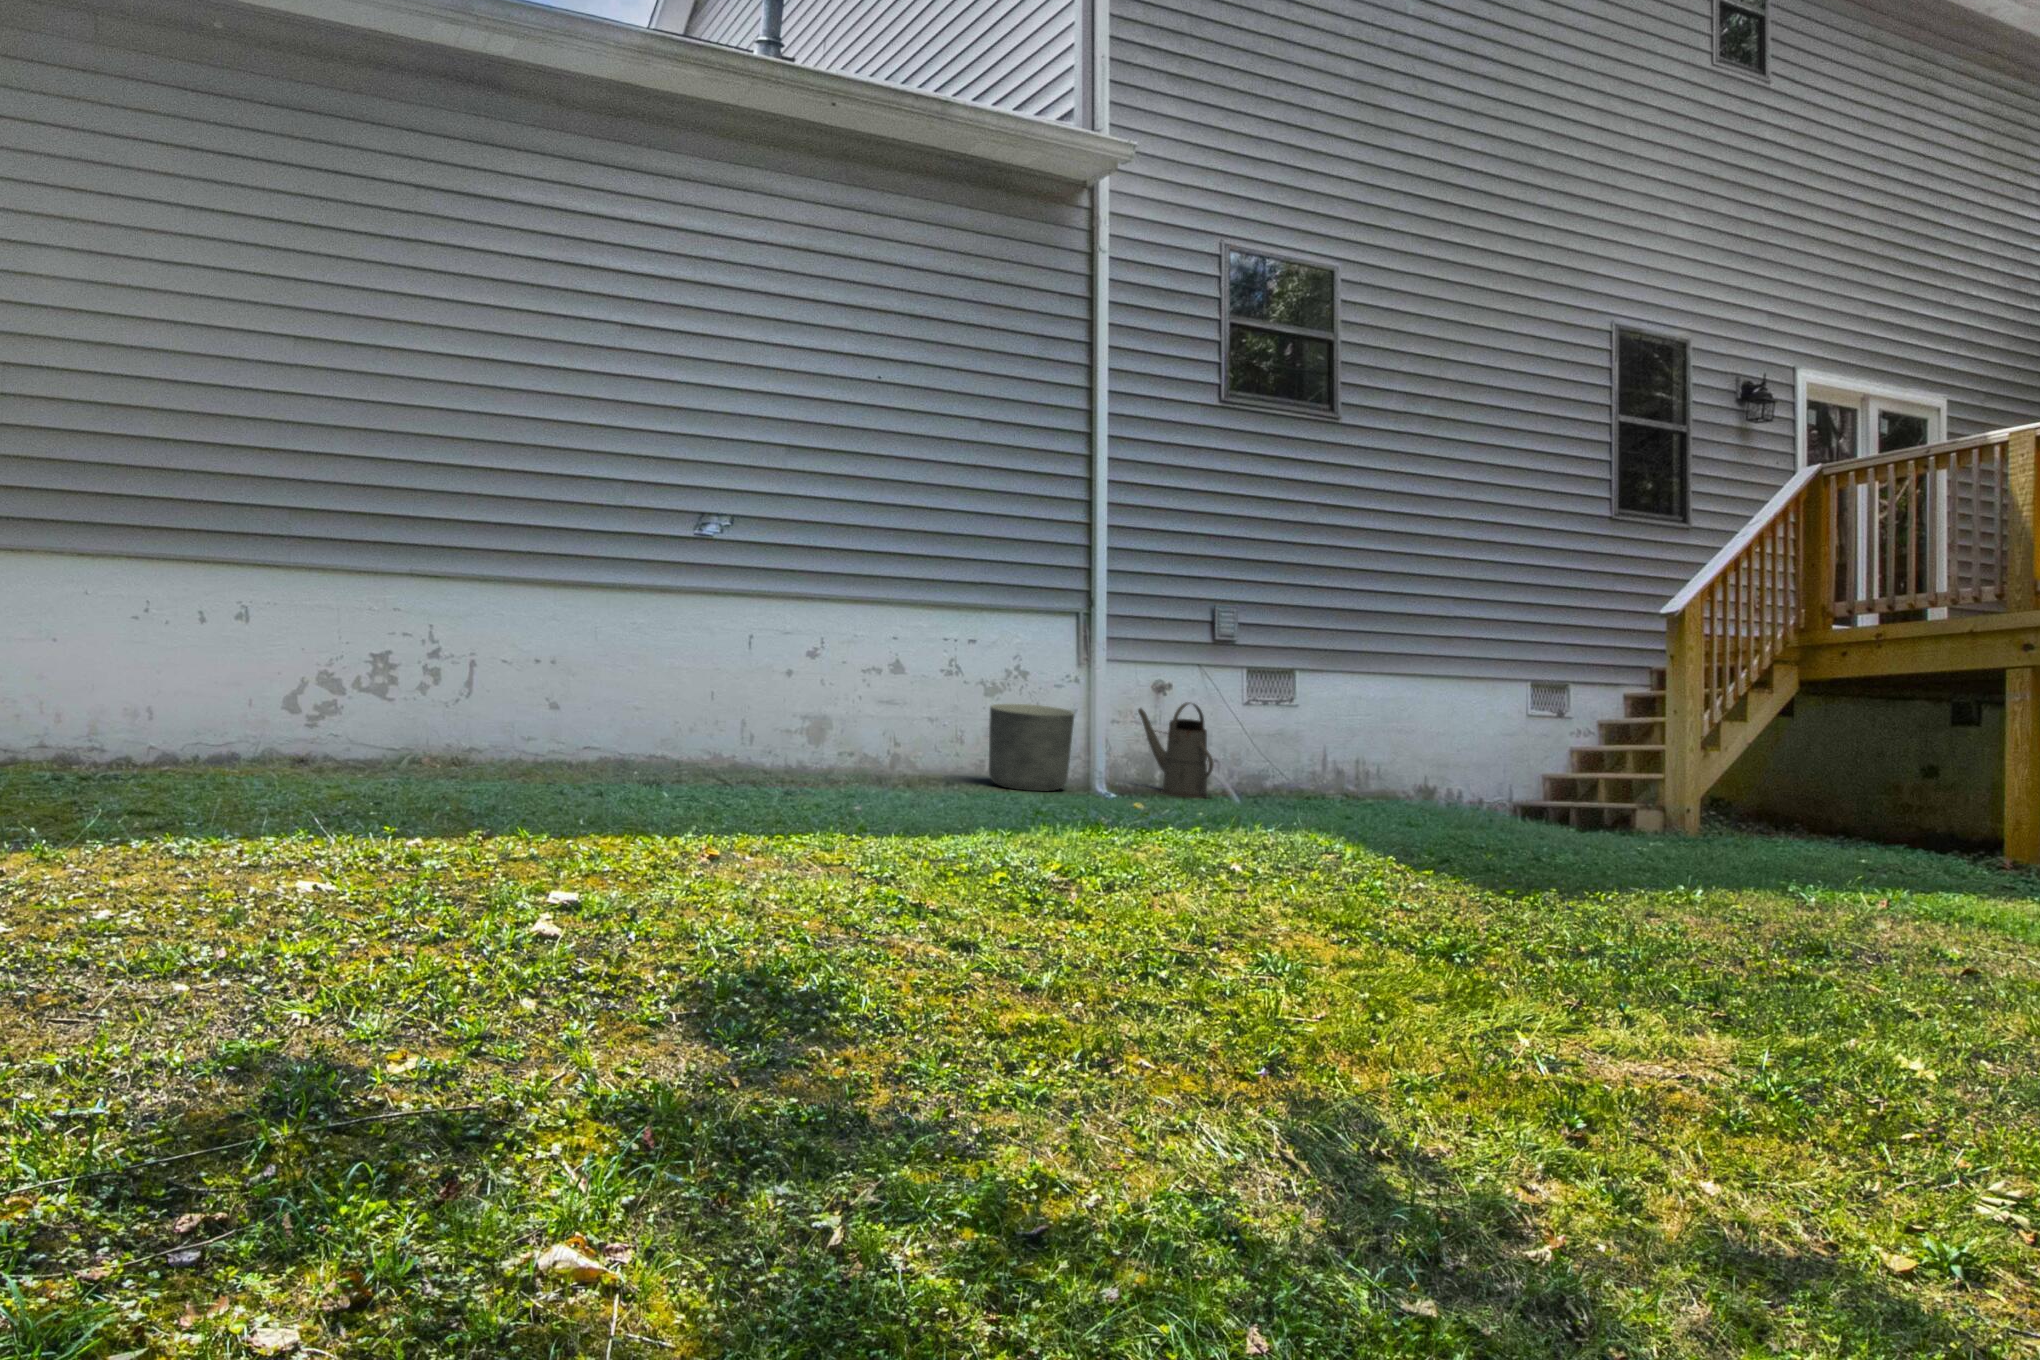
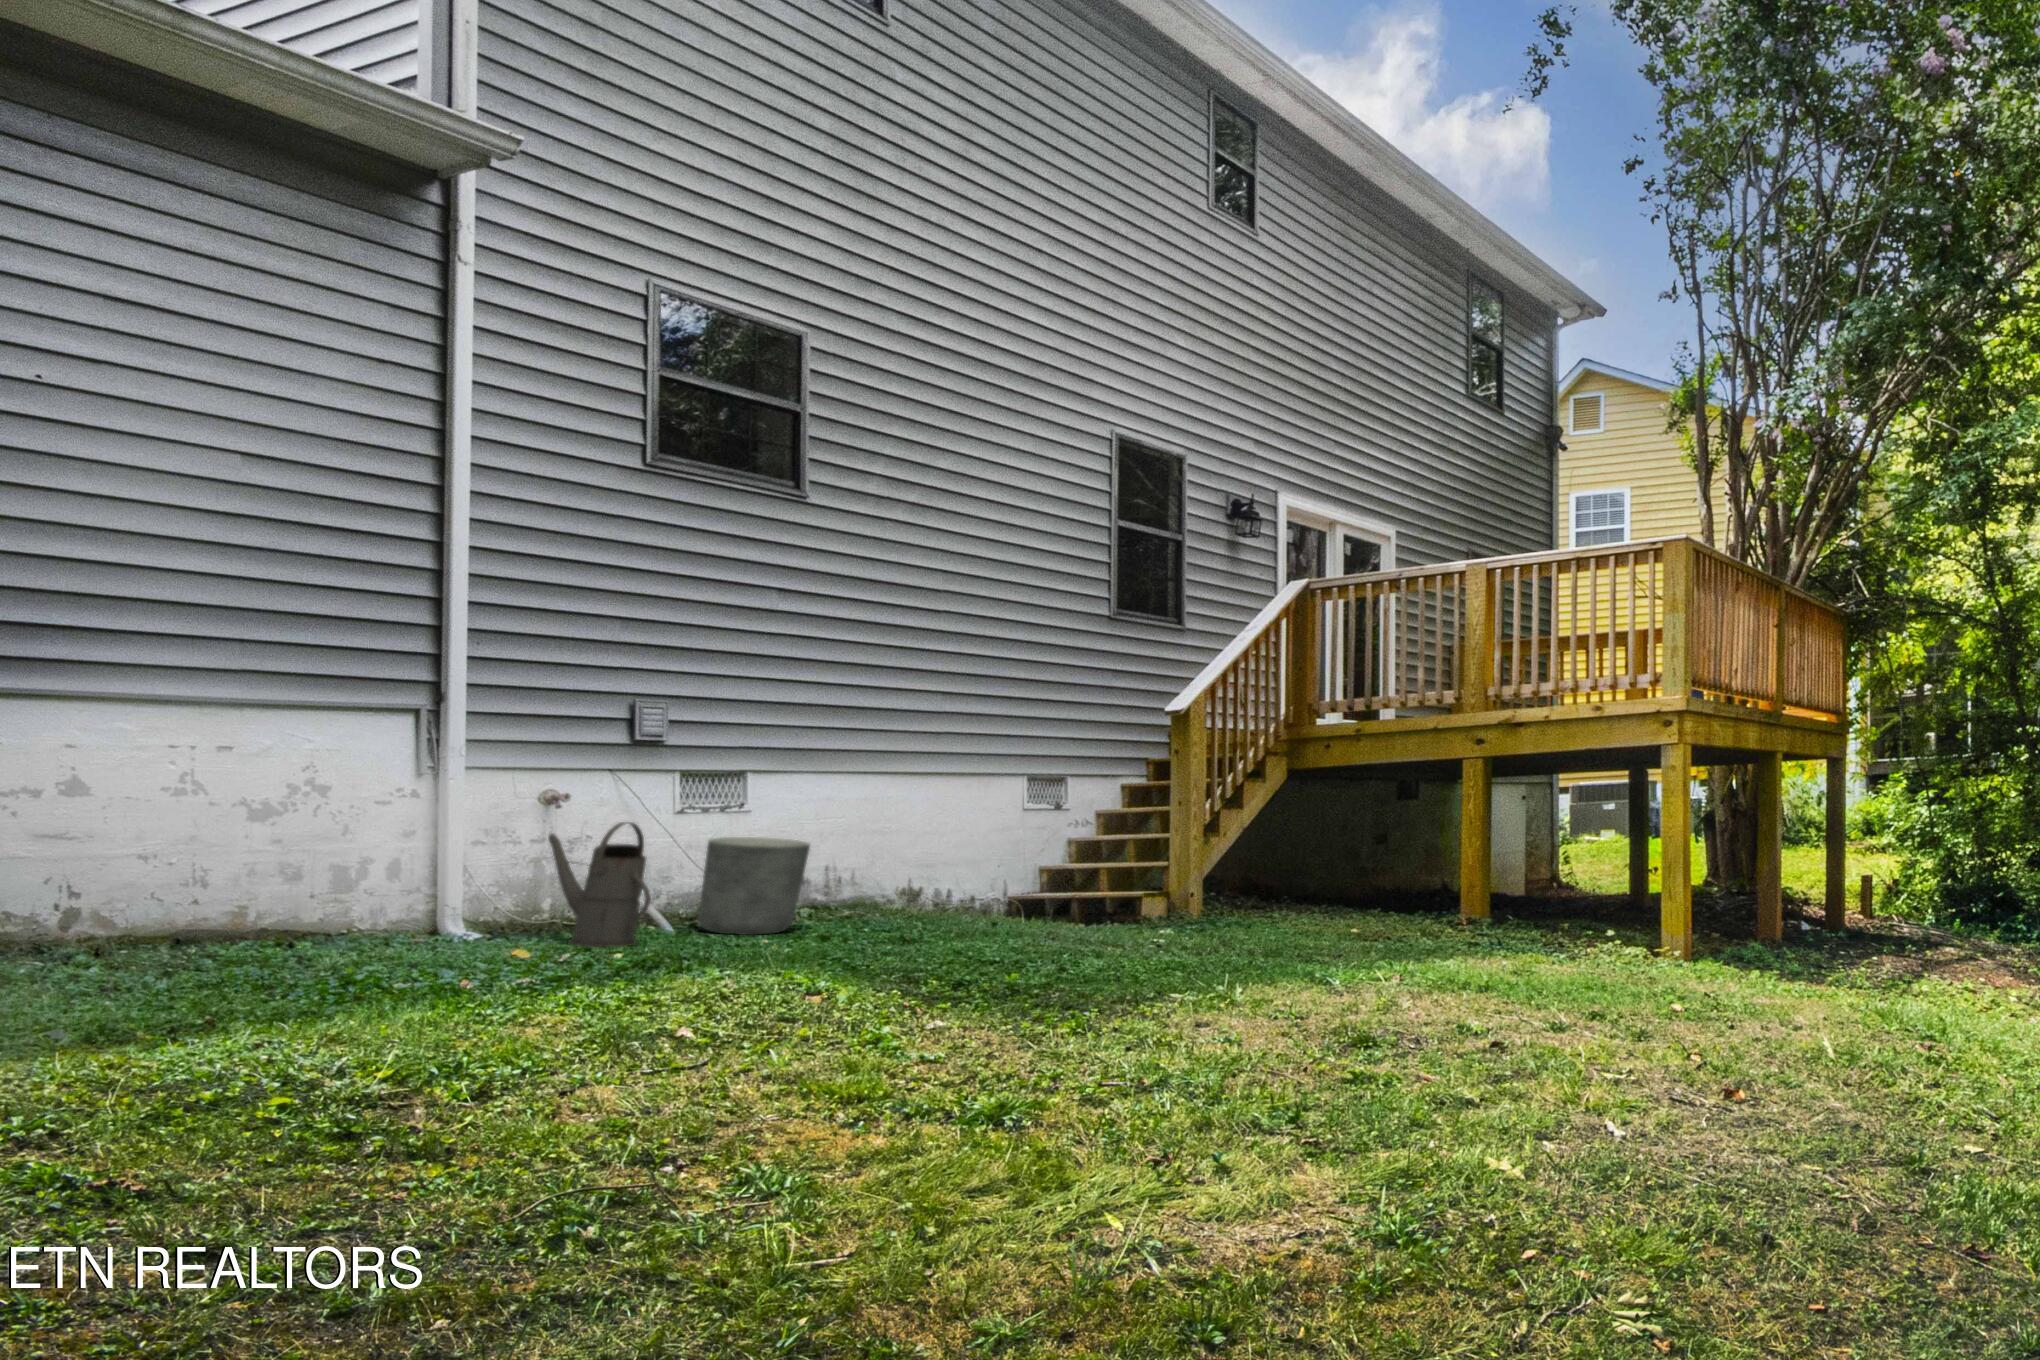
planter: present [989,704,1074,791] -> present [698,837,810,935]

